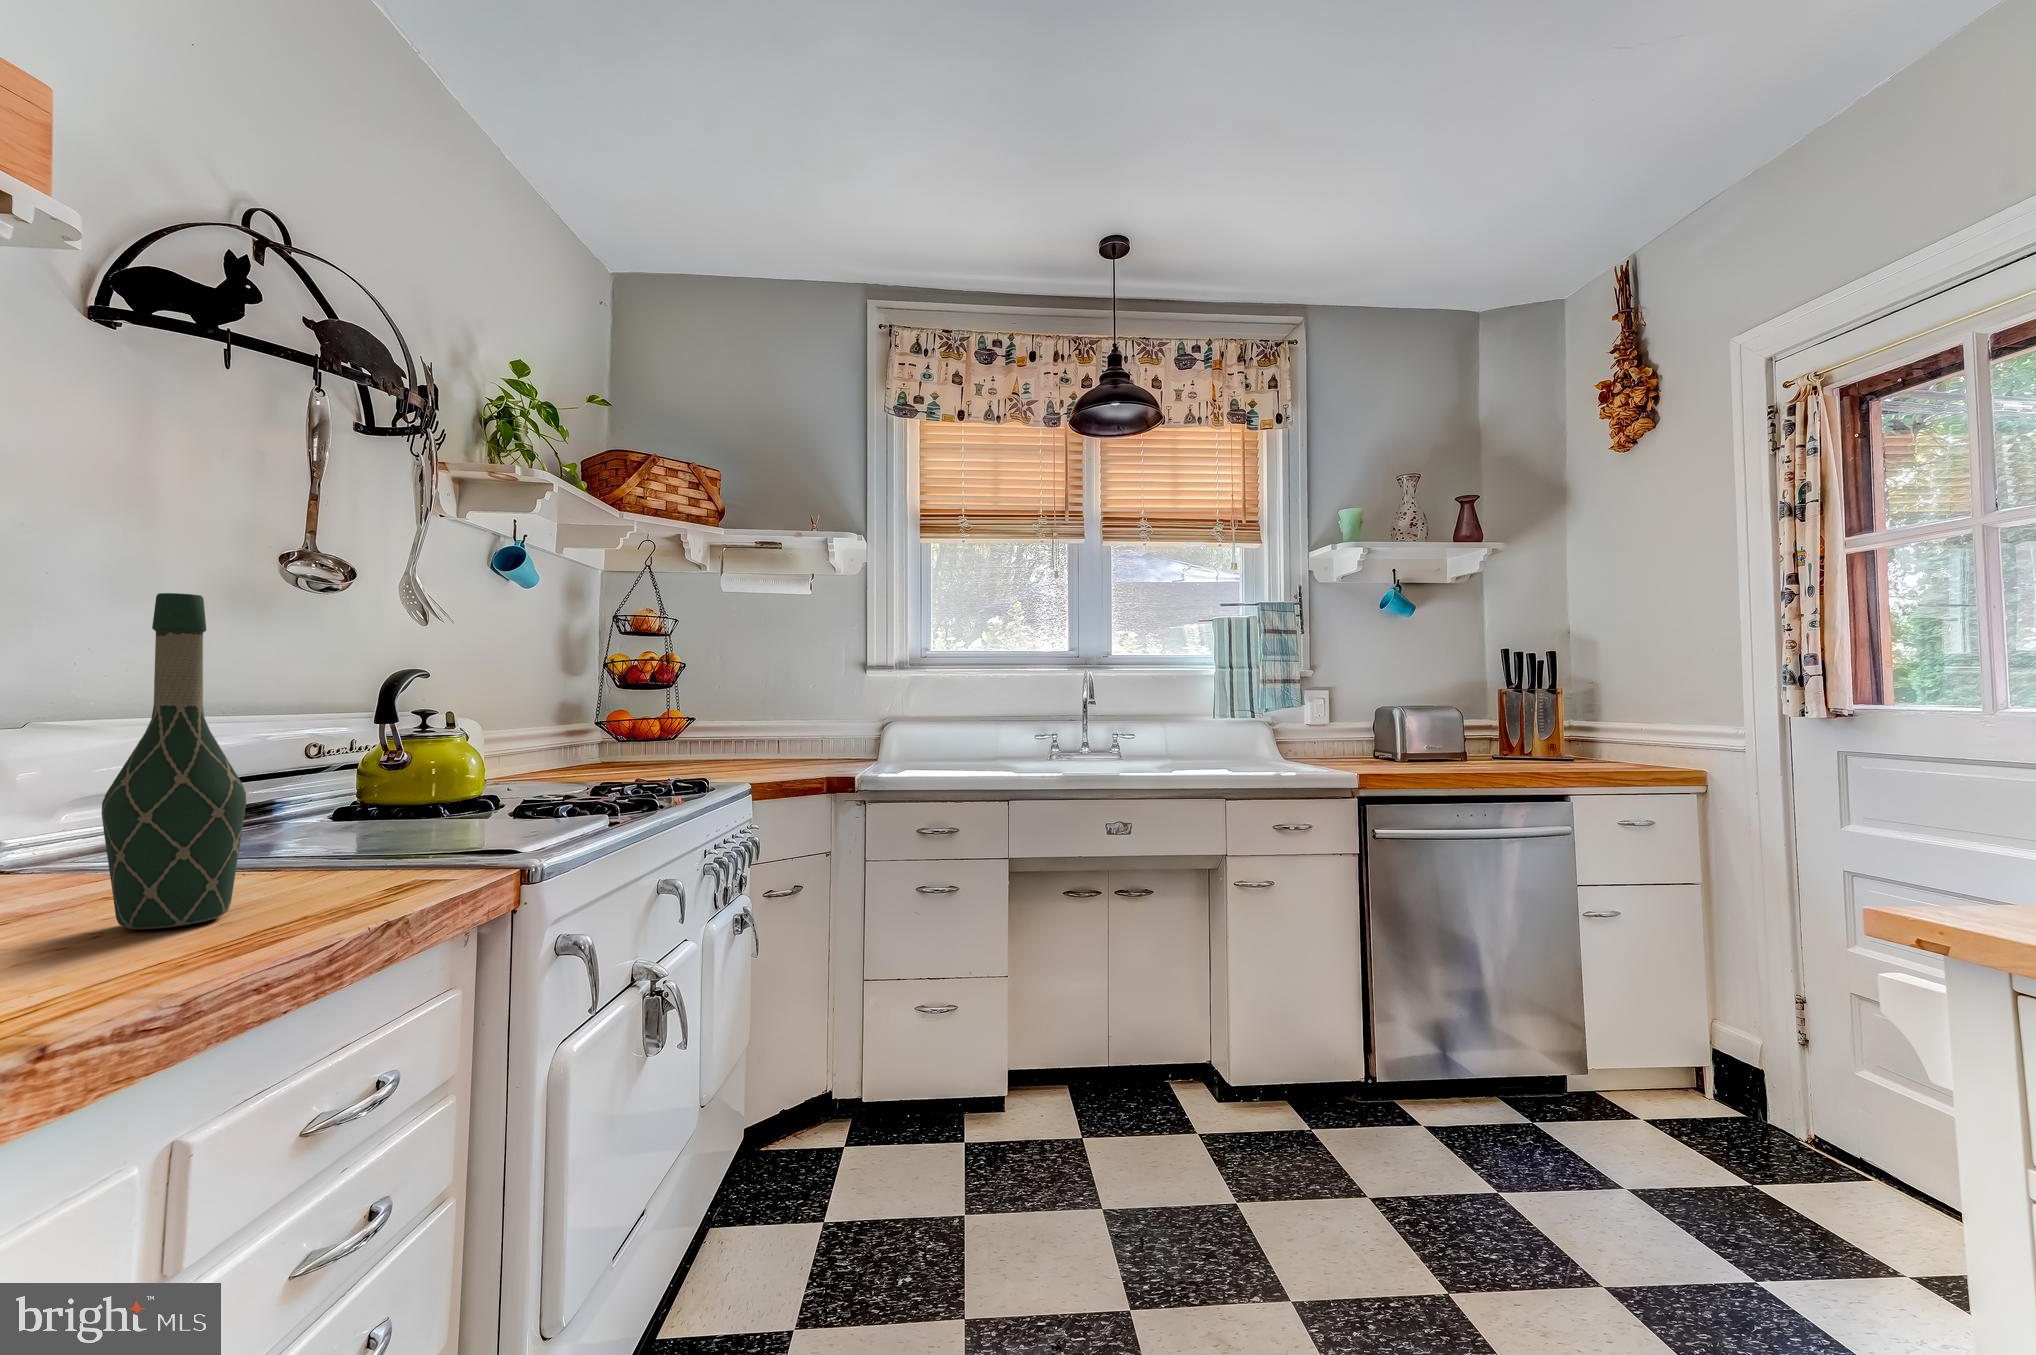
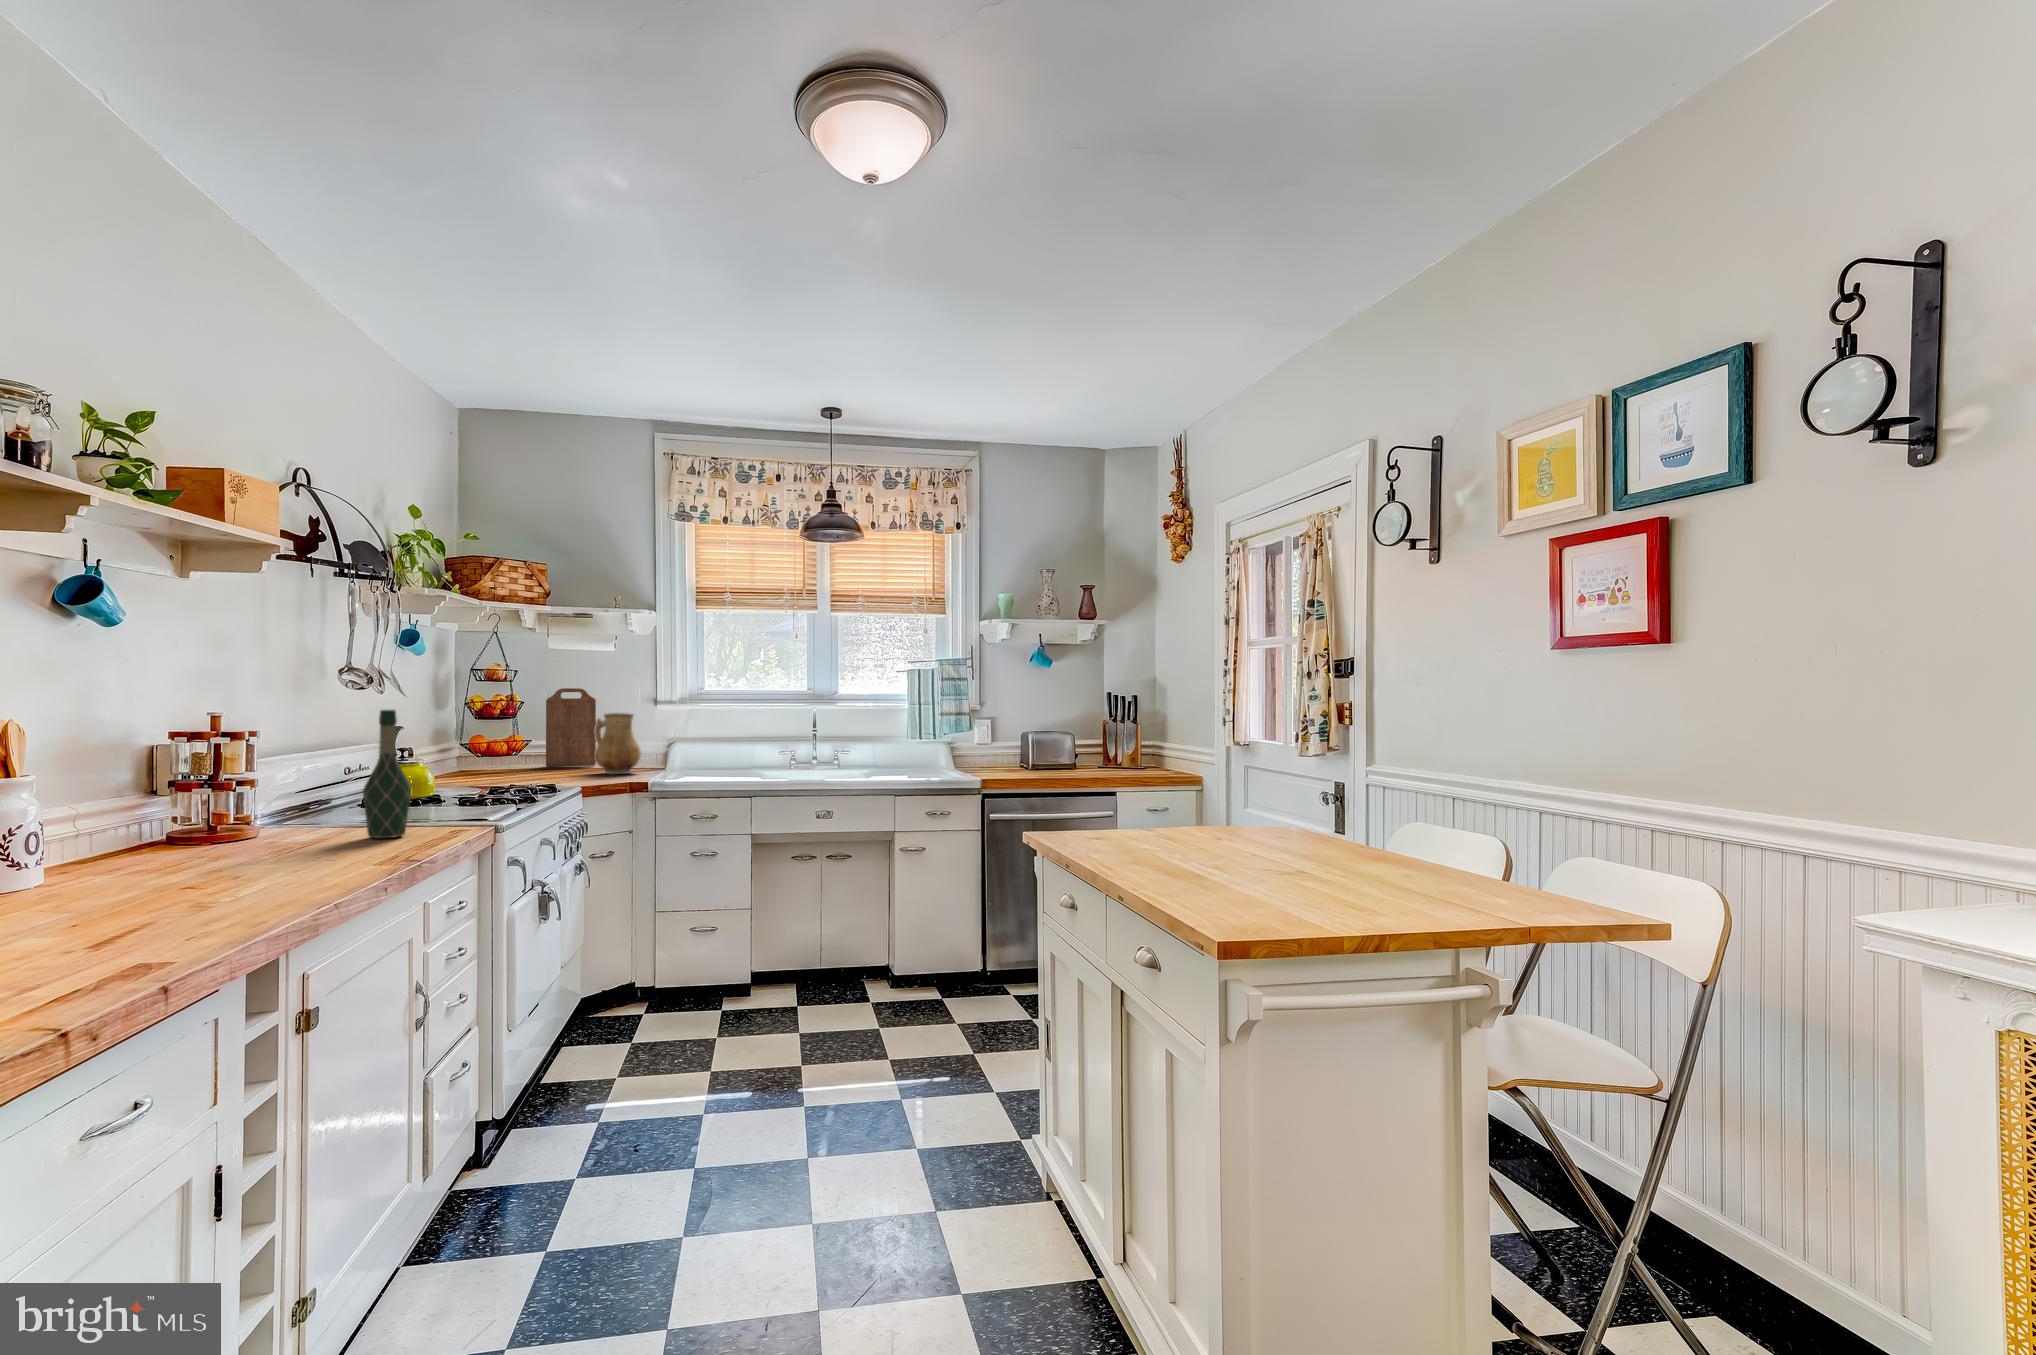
cutting board: none [730,648,793,753] -> present [546,688,596,767]
ceramic pitcher: none [785,678,847,764] -> present [595,713,641,774]

